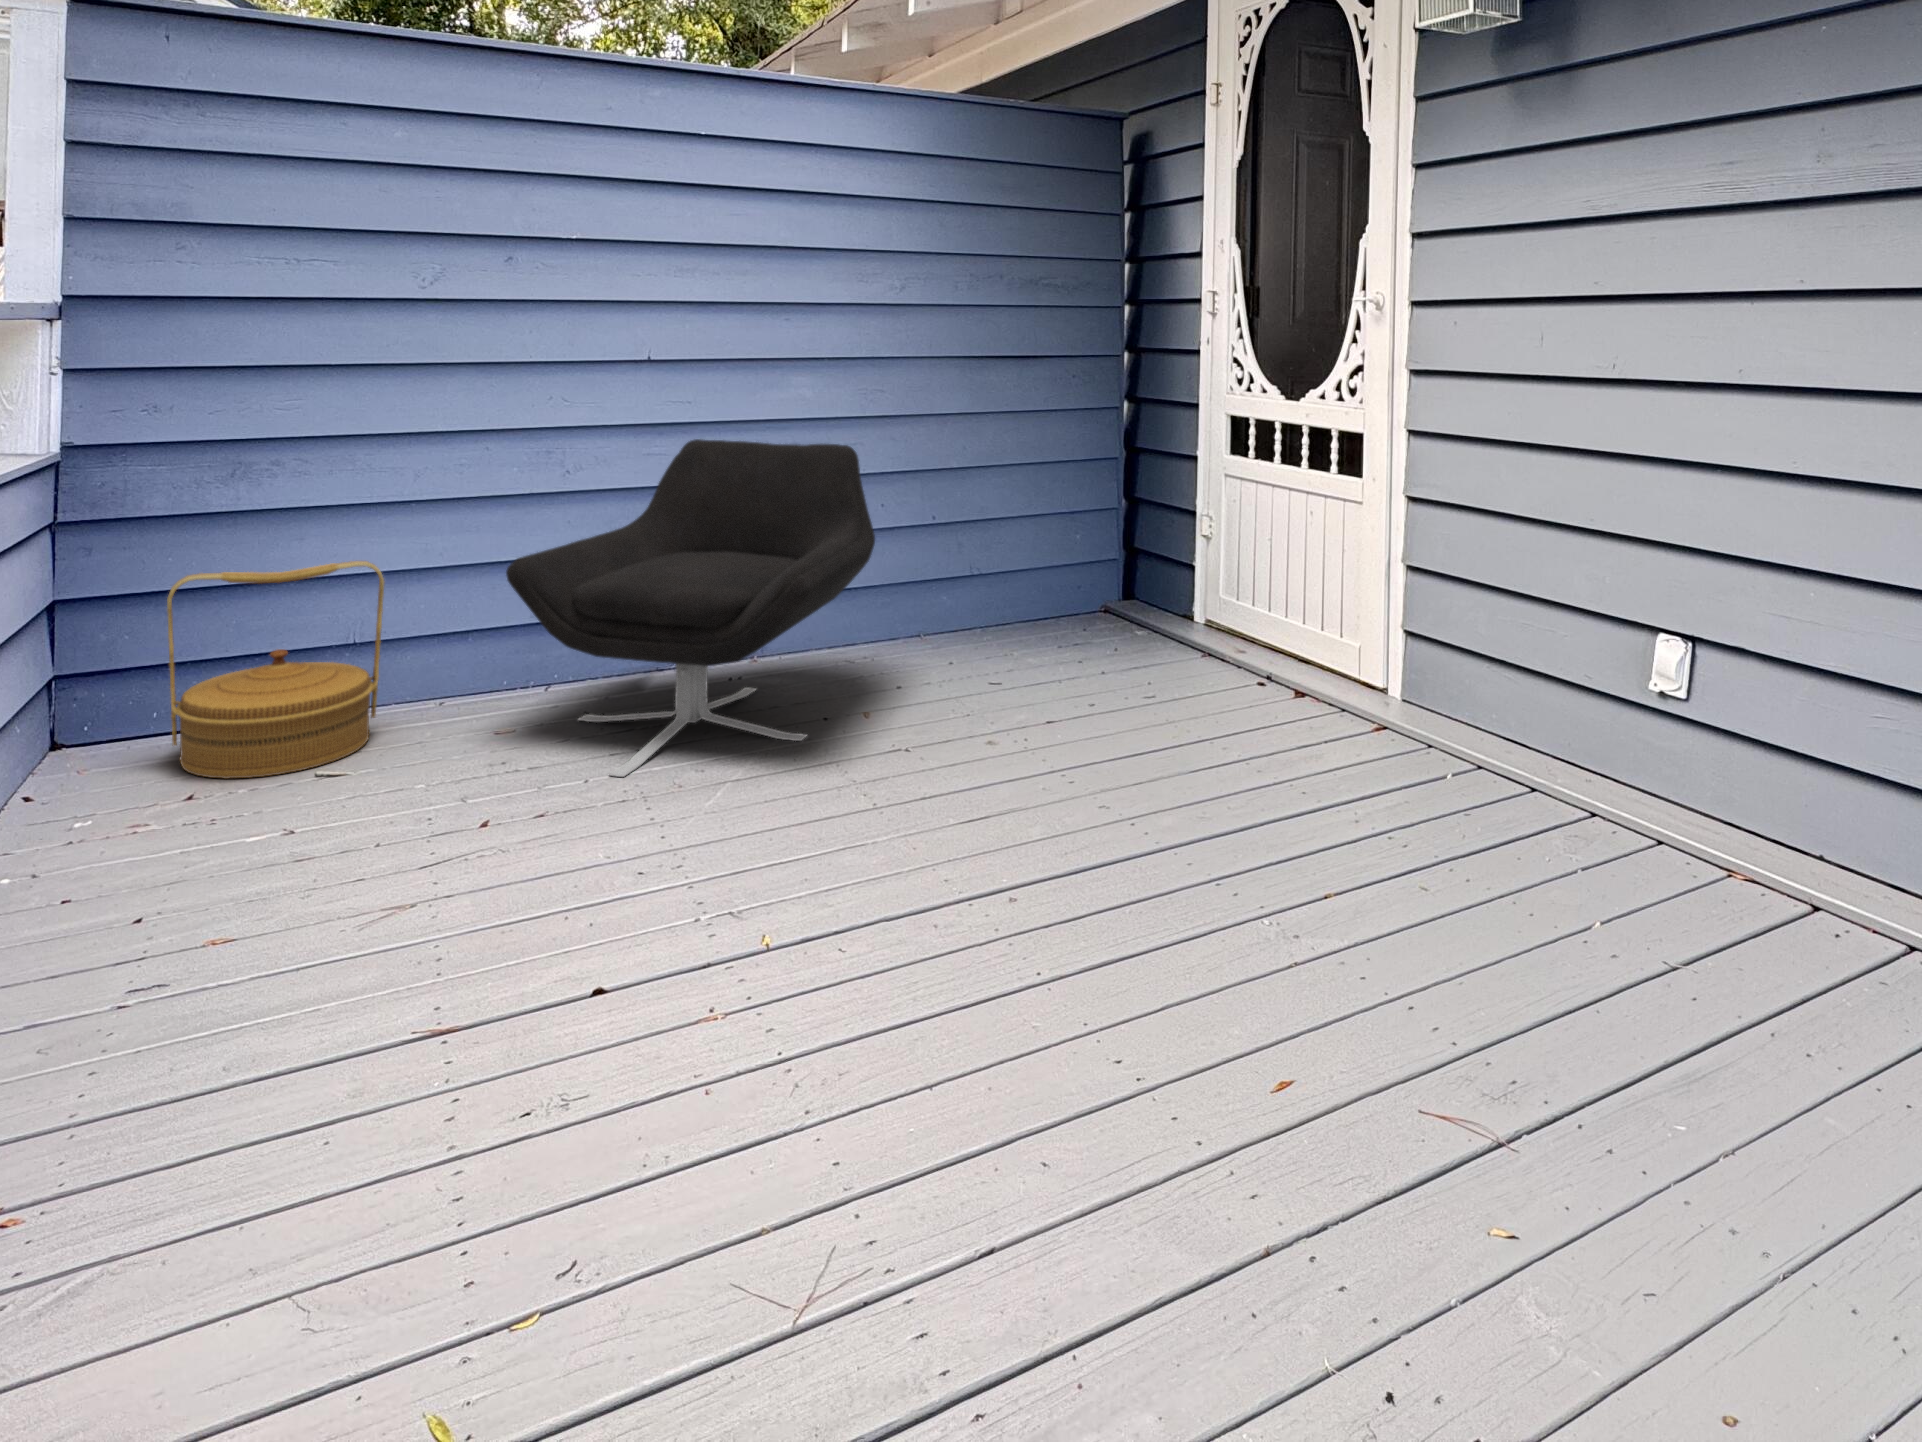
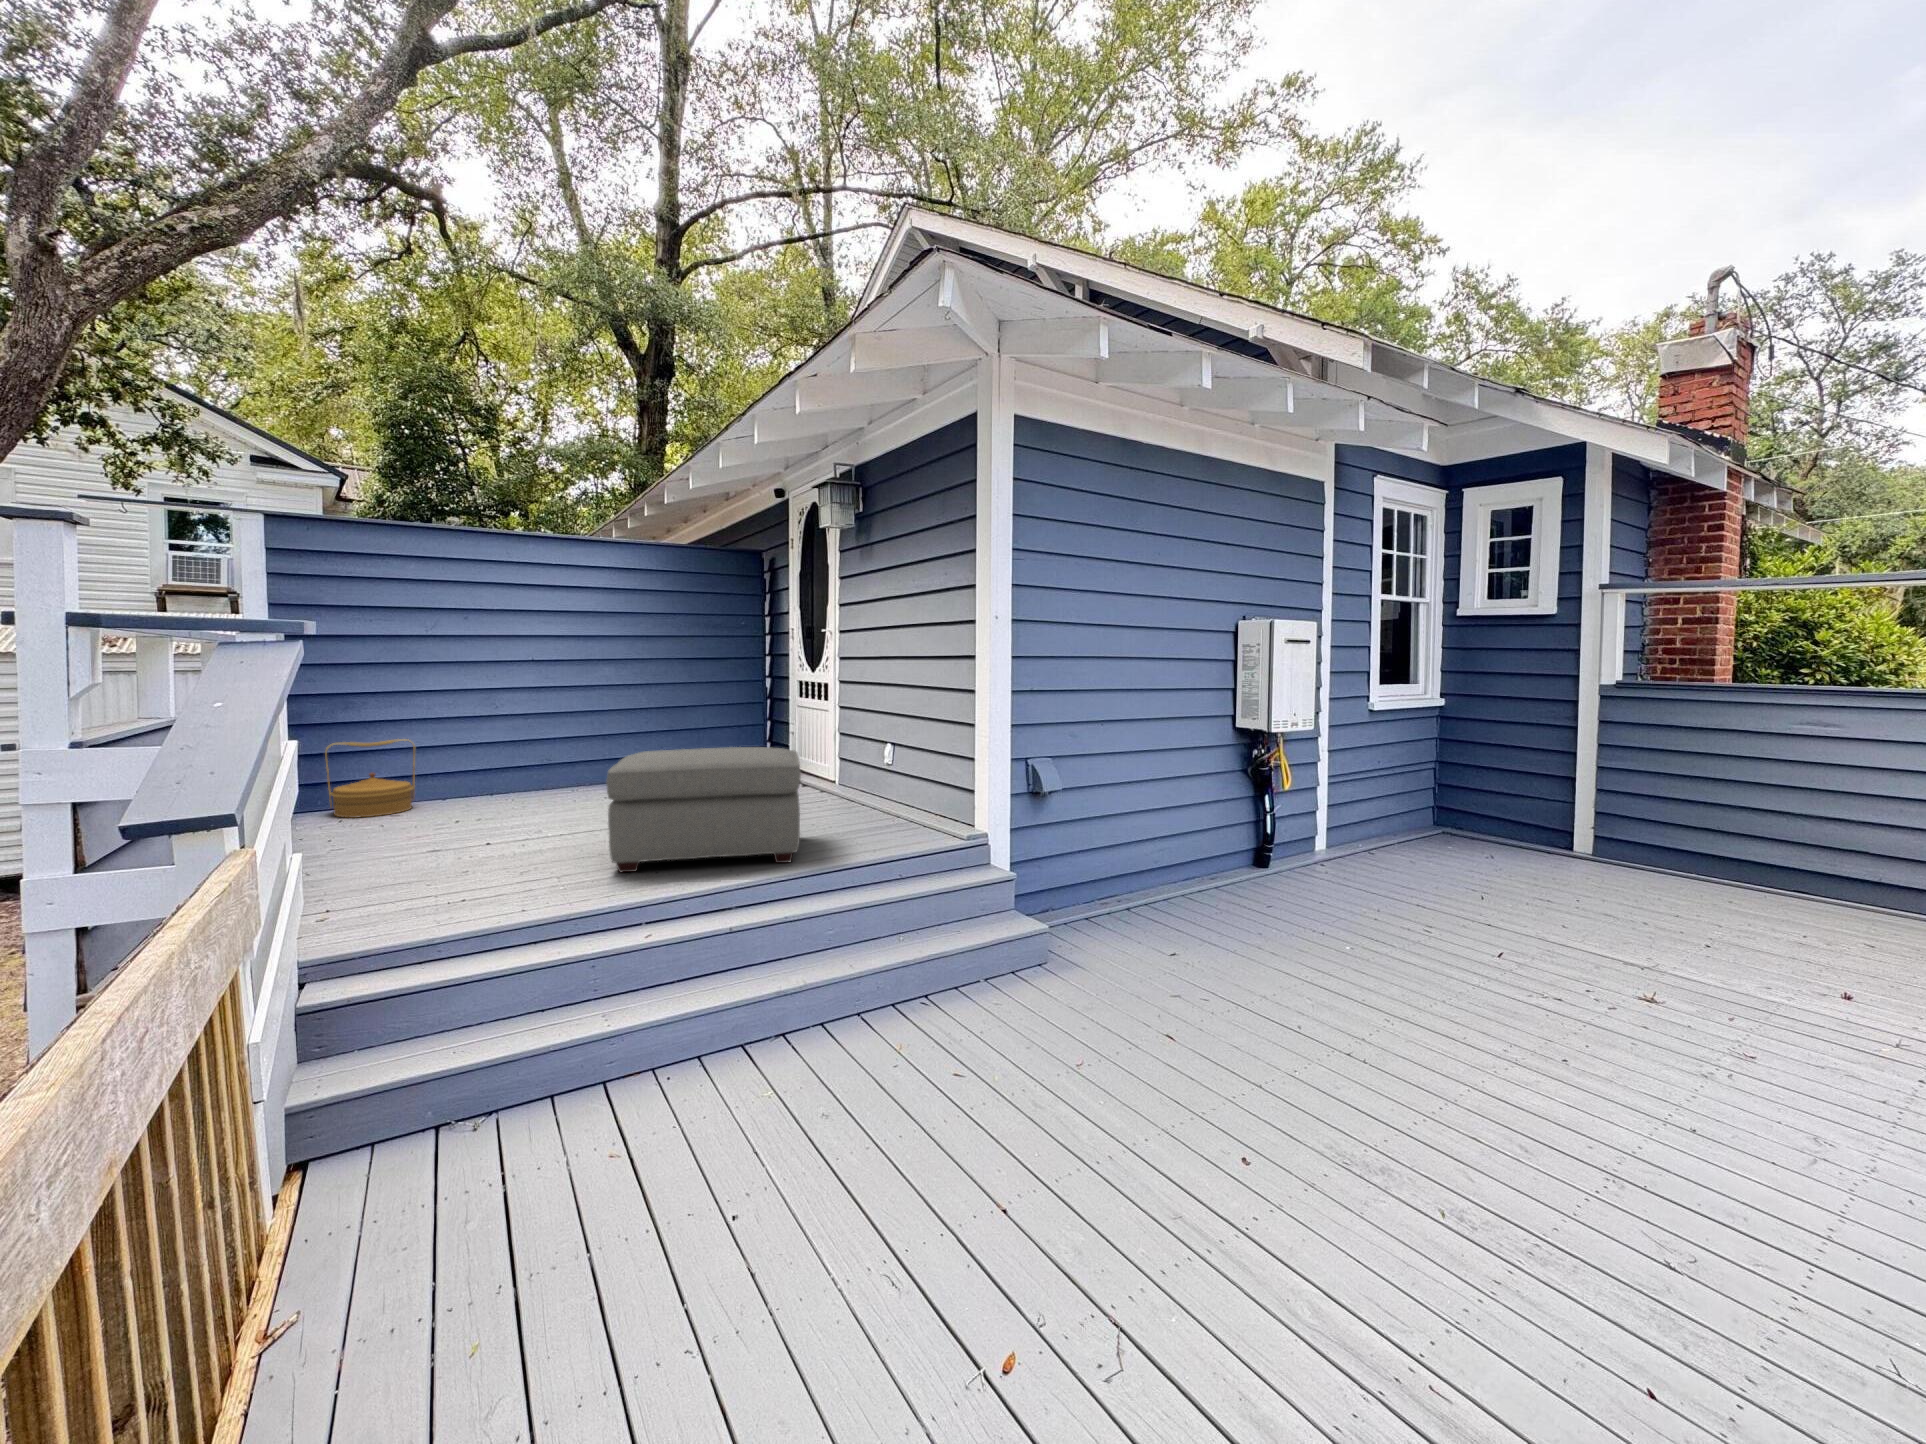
lounge chair: present [506,439,875,777] -> none [466,693,628,813]
ottoman: none [1049,696,1832,1291] -> present [606,747,801,872]

